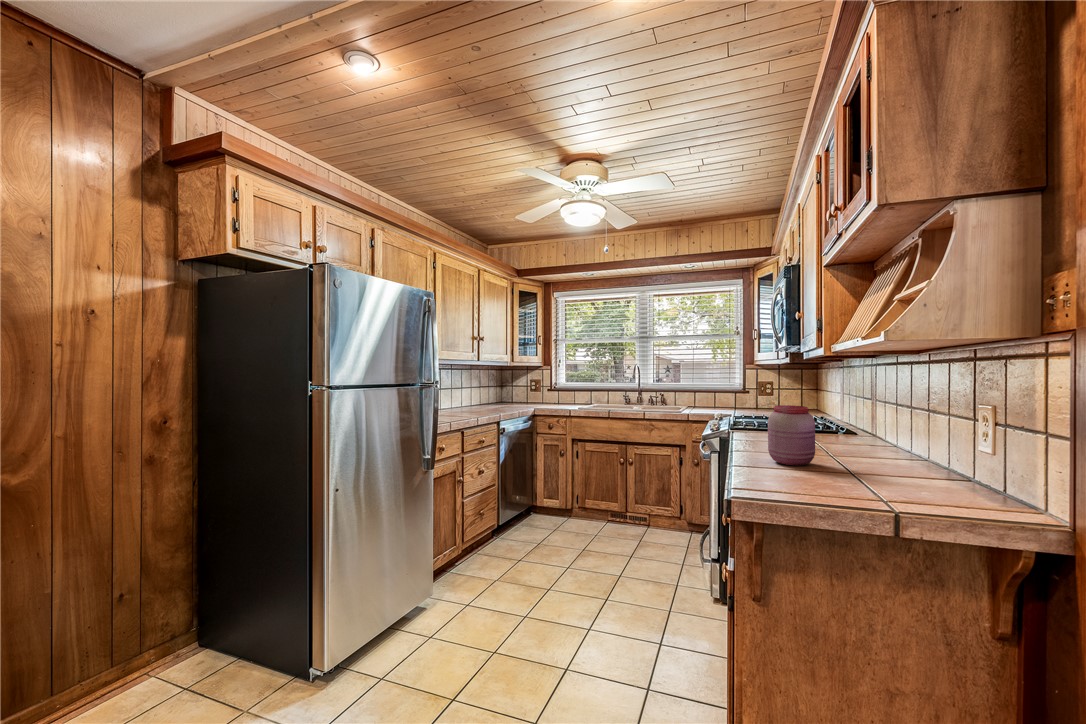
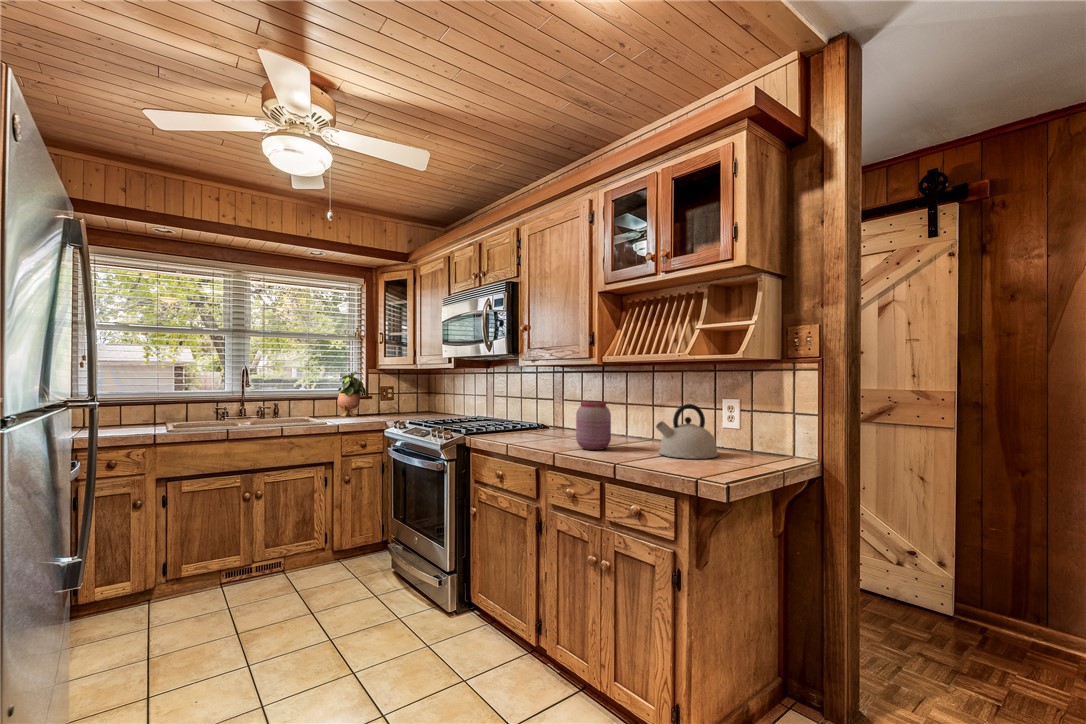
potted plant: none [713,367,738,409] -> present [338,371,366,417]
kettle: none [821,418,932,503] -> present [656,404,719,459]

